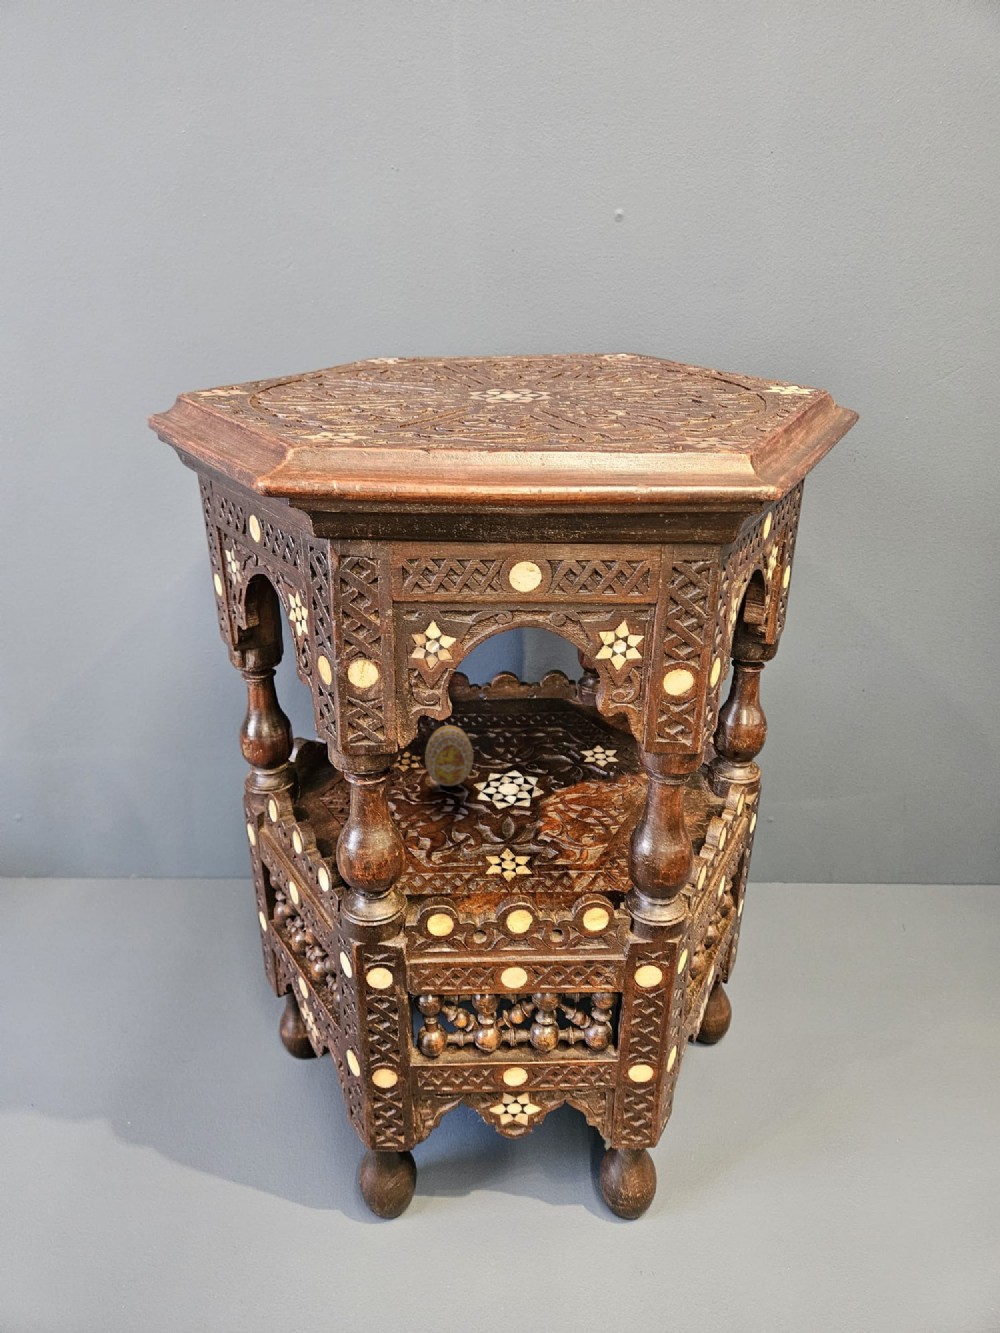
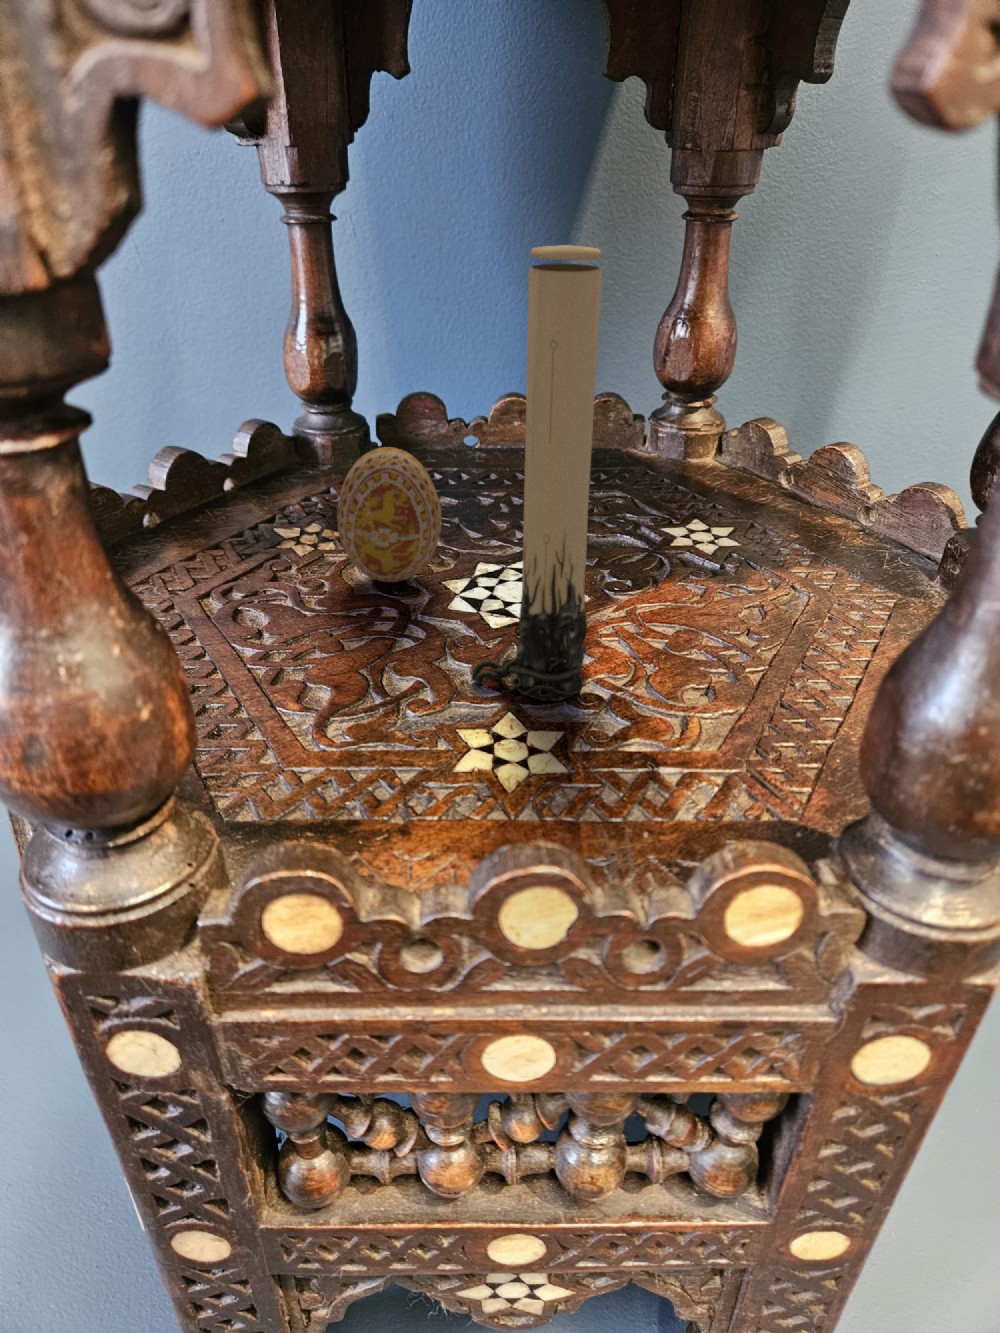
candle: none [491,676,539,843] -> present [471,245,602,701]

